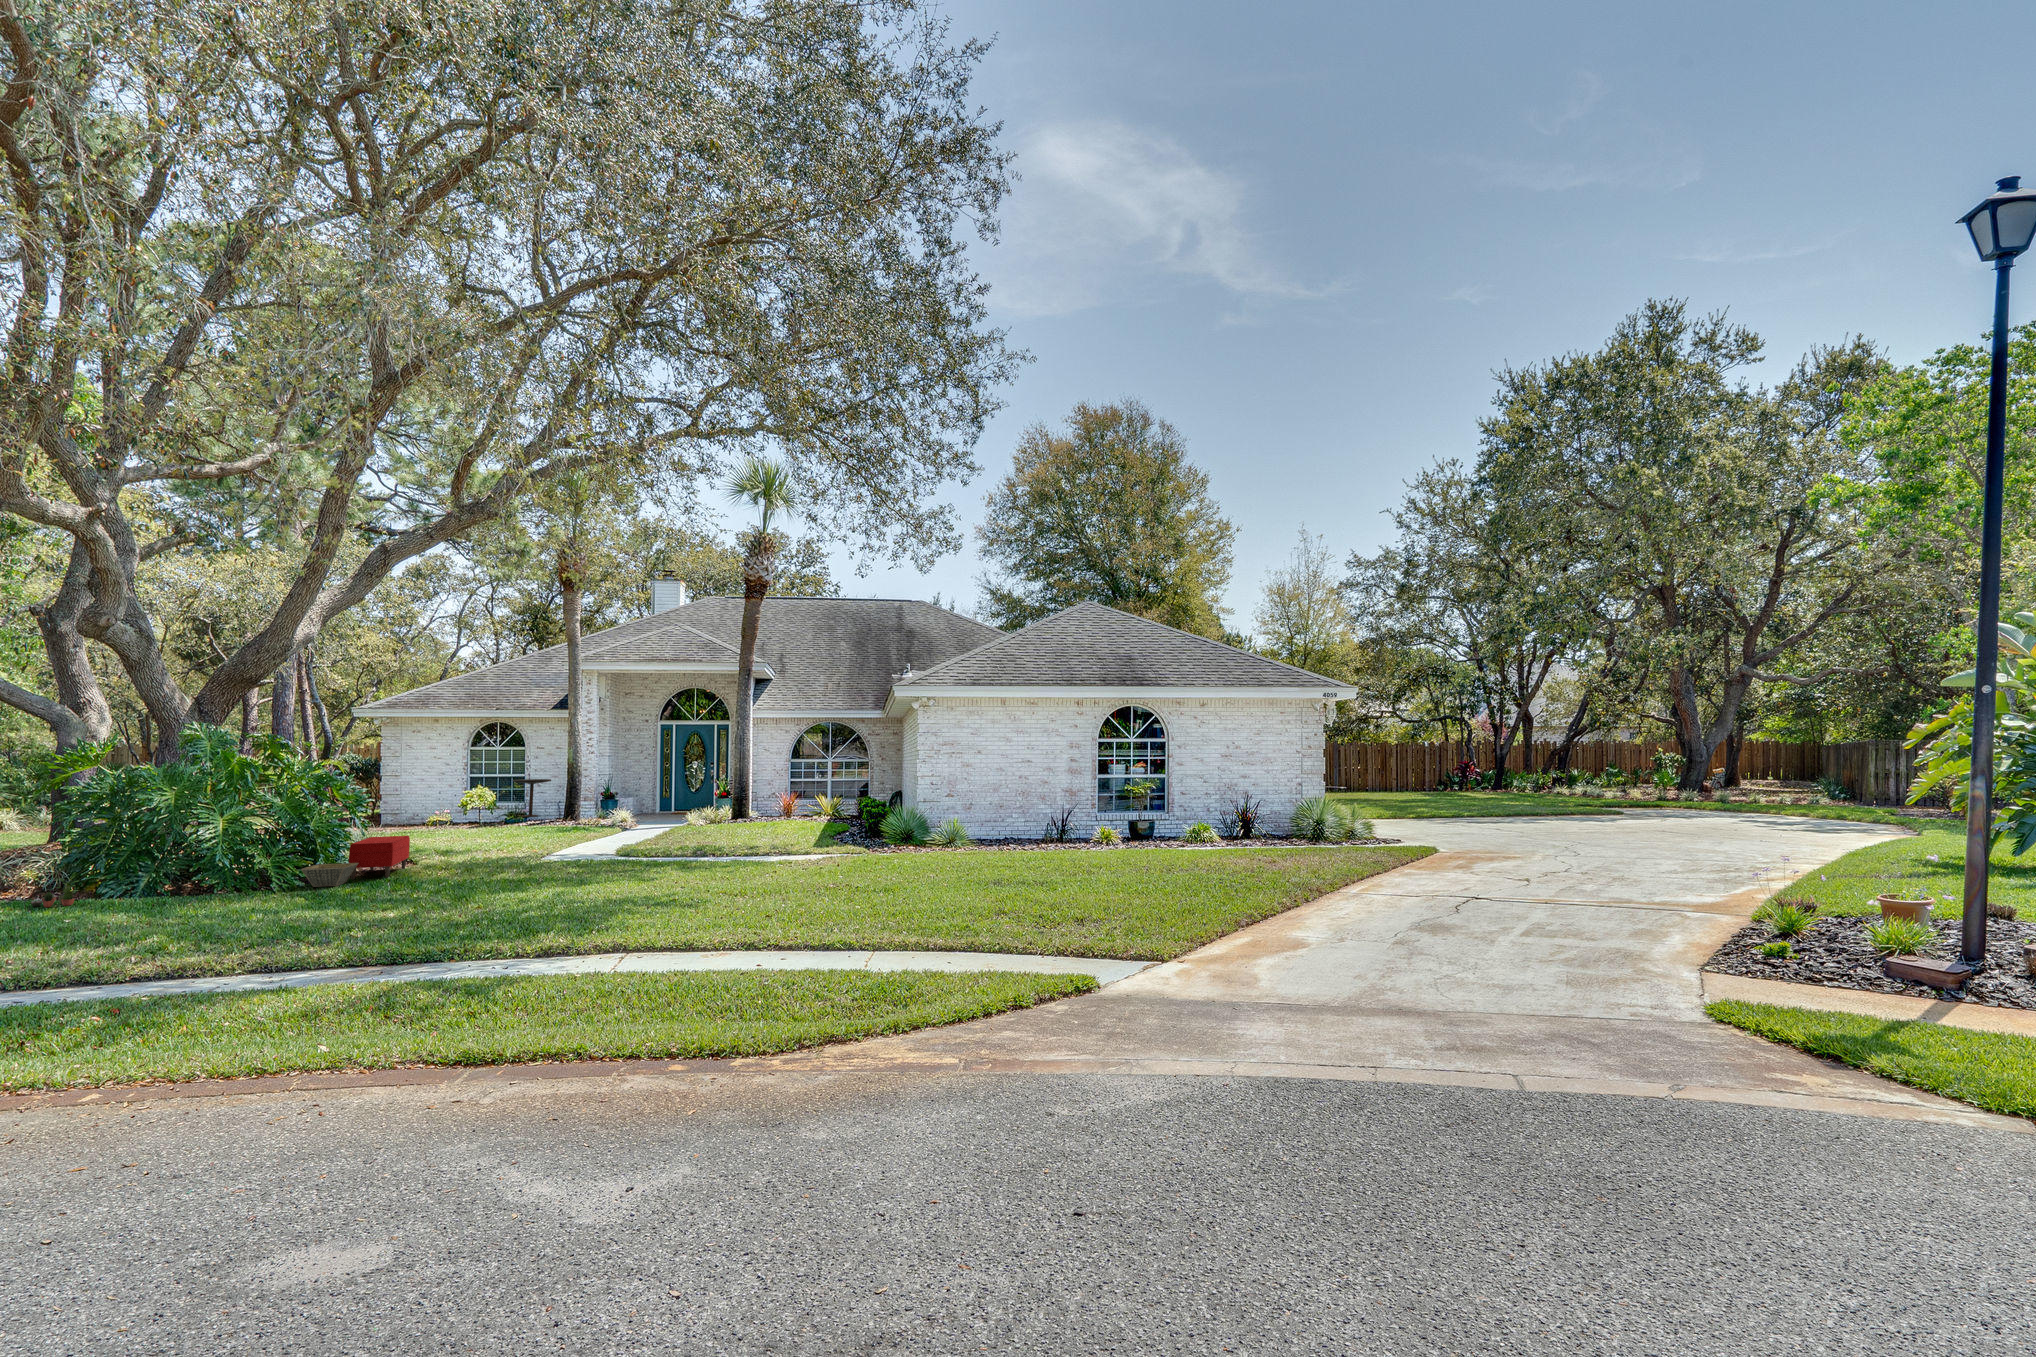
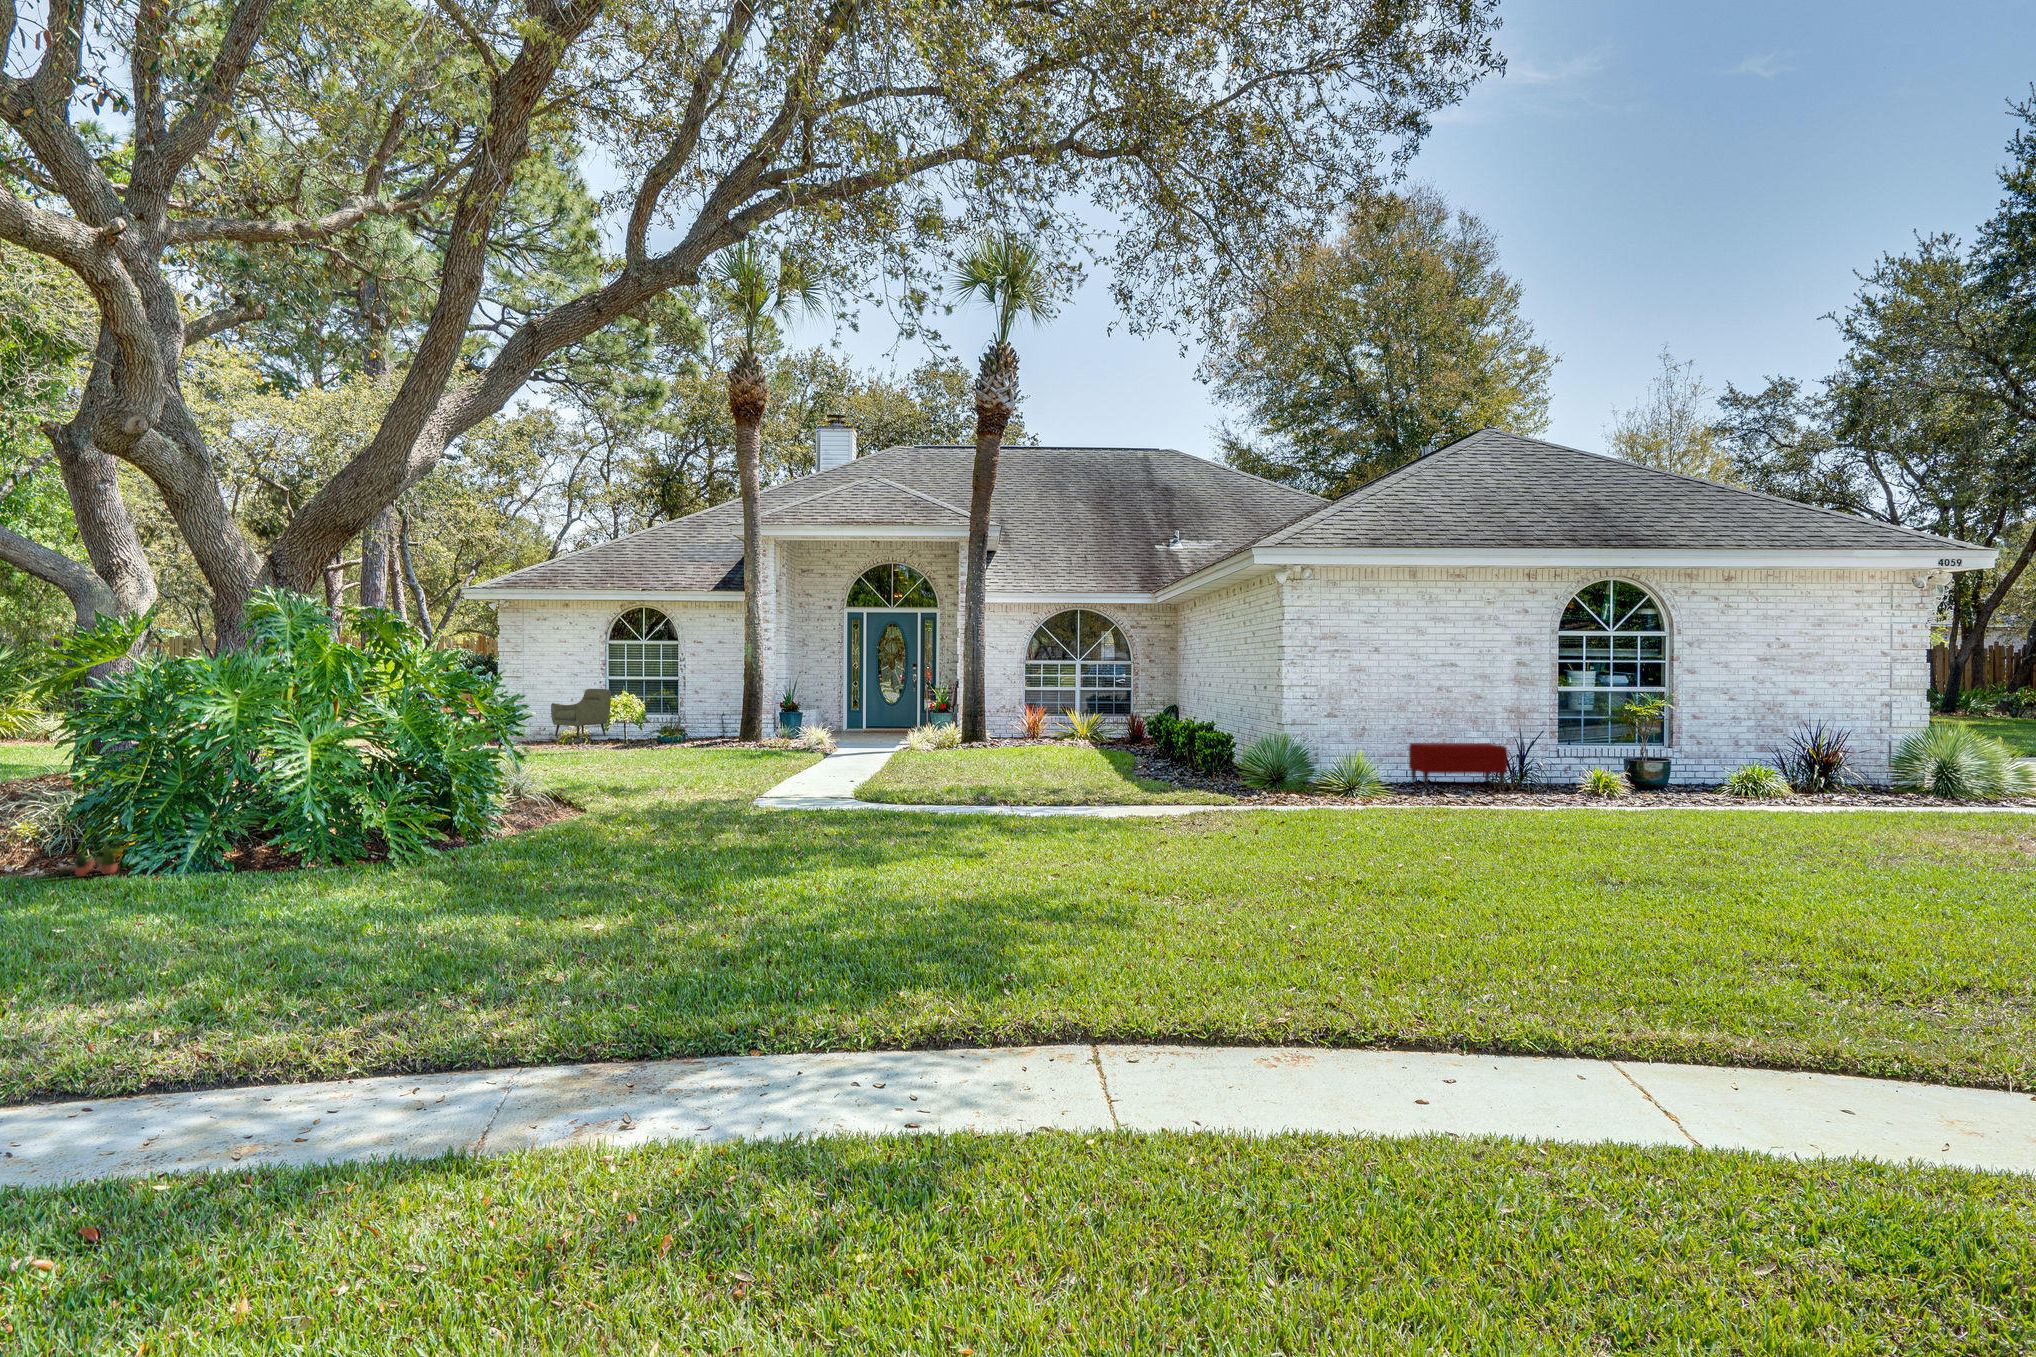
pedestal table: present [513,779,551,817] -> none [663,685,711,736]
chair: none [419,783,470,820] -> present [551,689,611,737]
bench: present [348,836,410,879] -> present [1409,743,1508,785]
basket: present [301,863,359,887] -> none [430,811,508,849]

